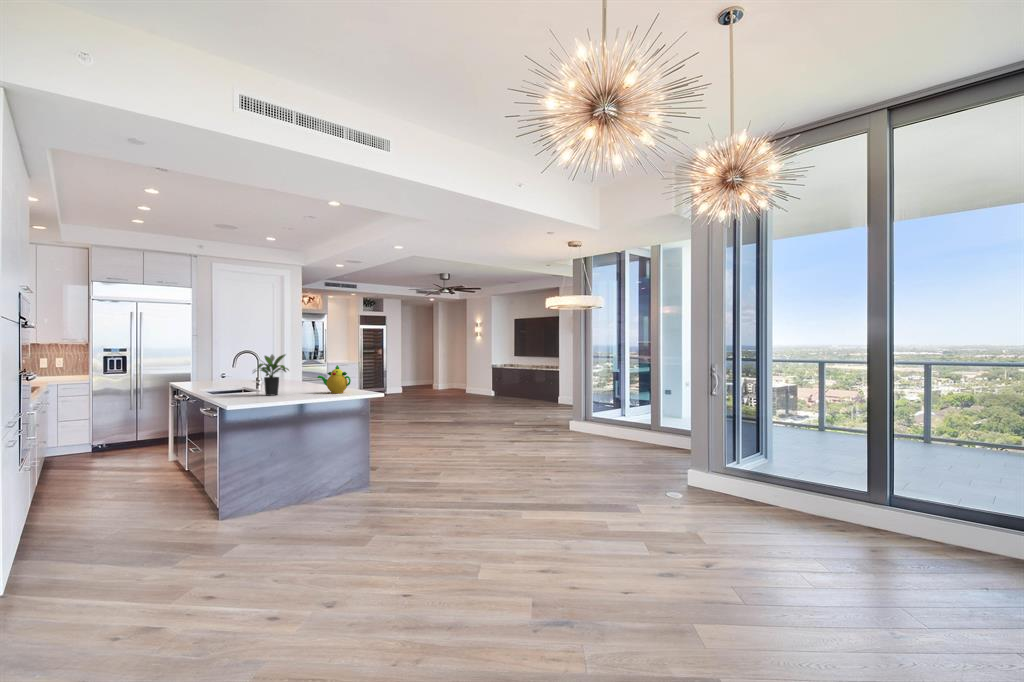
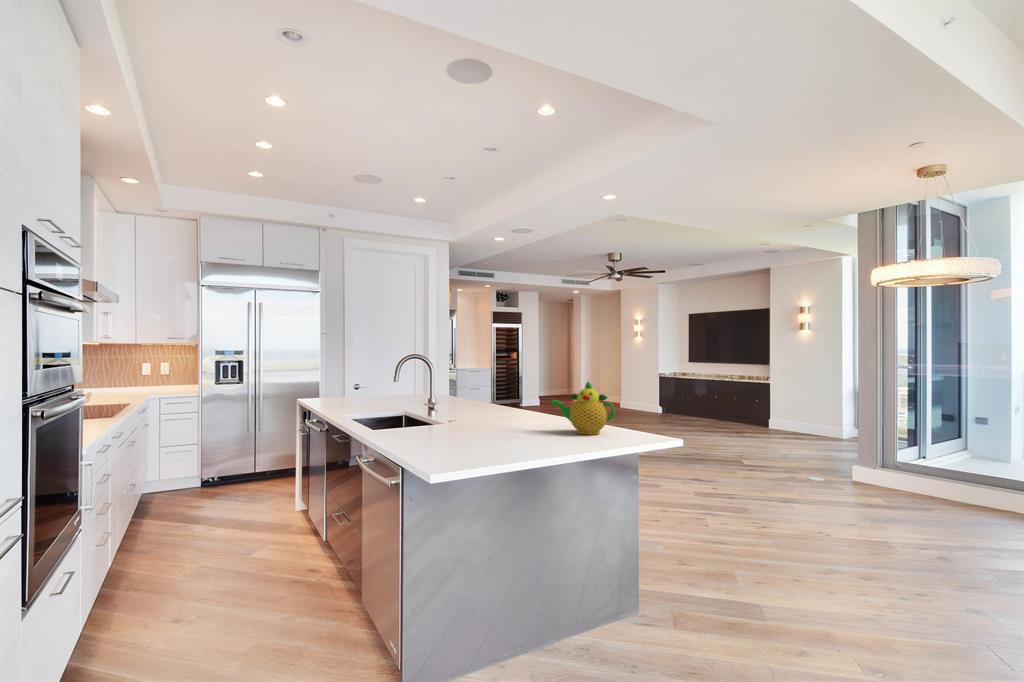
potted plant: present [253,354,289,396] -> none [446,360,513,439]

